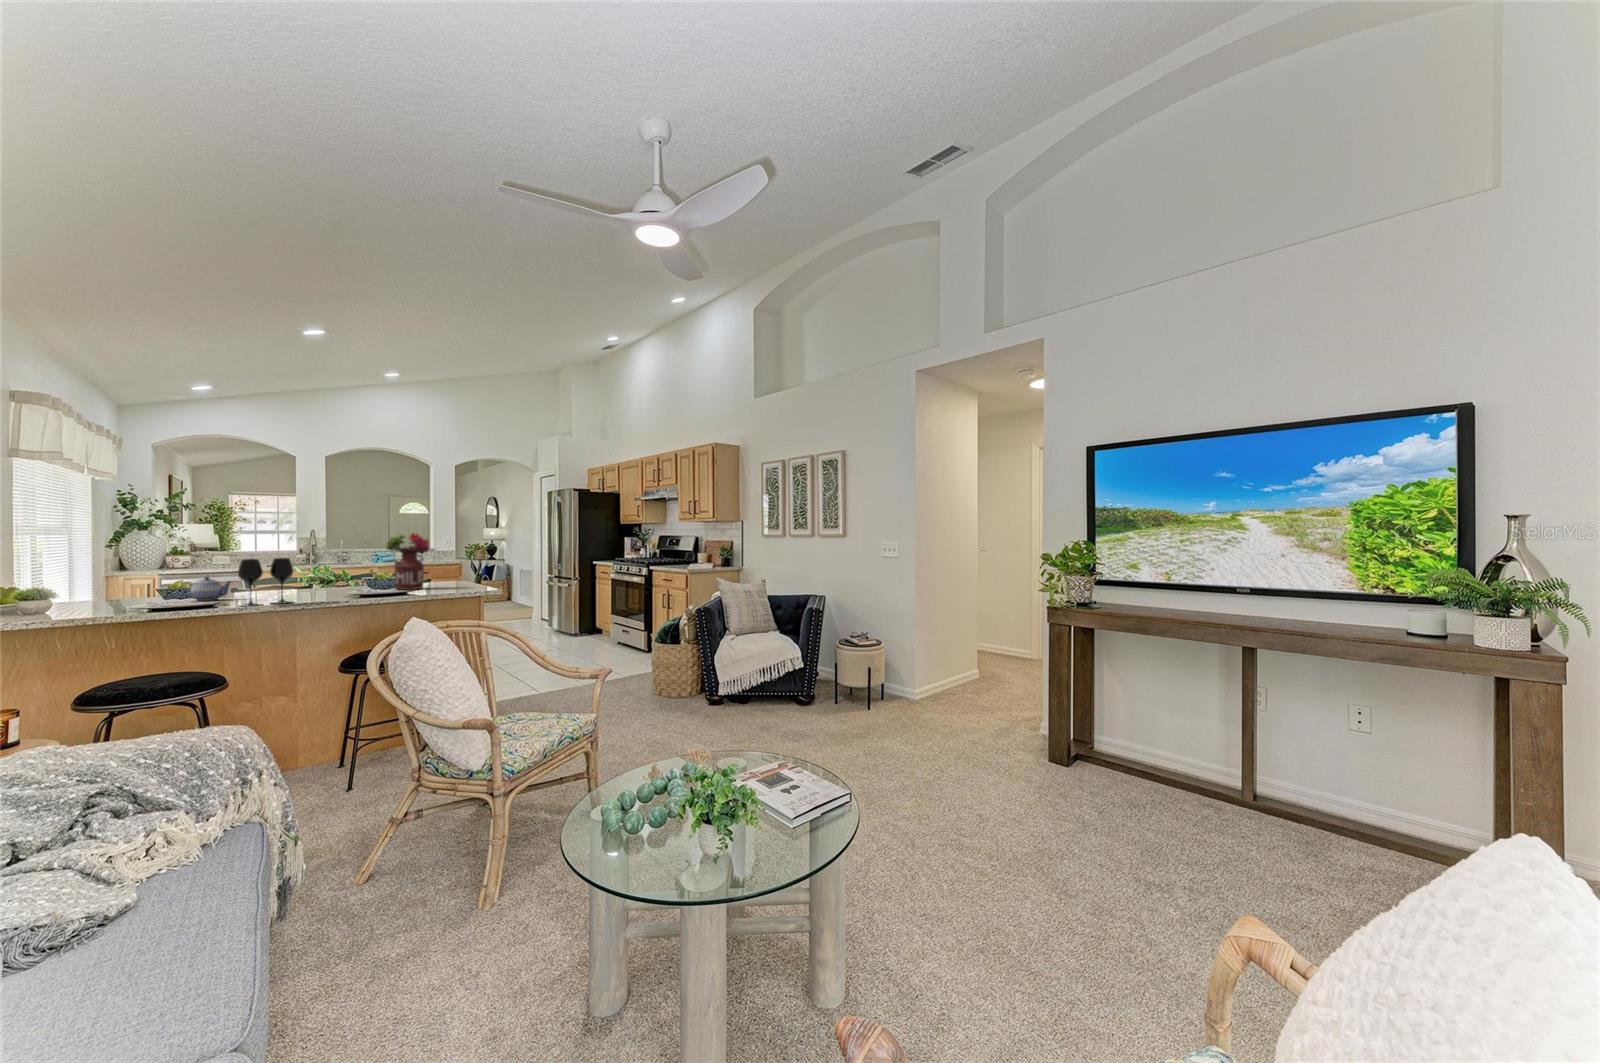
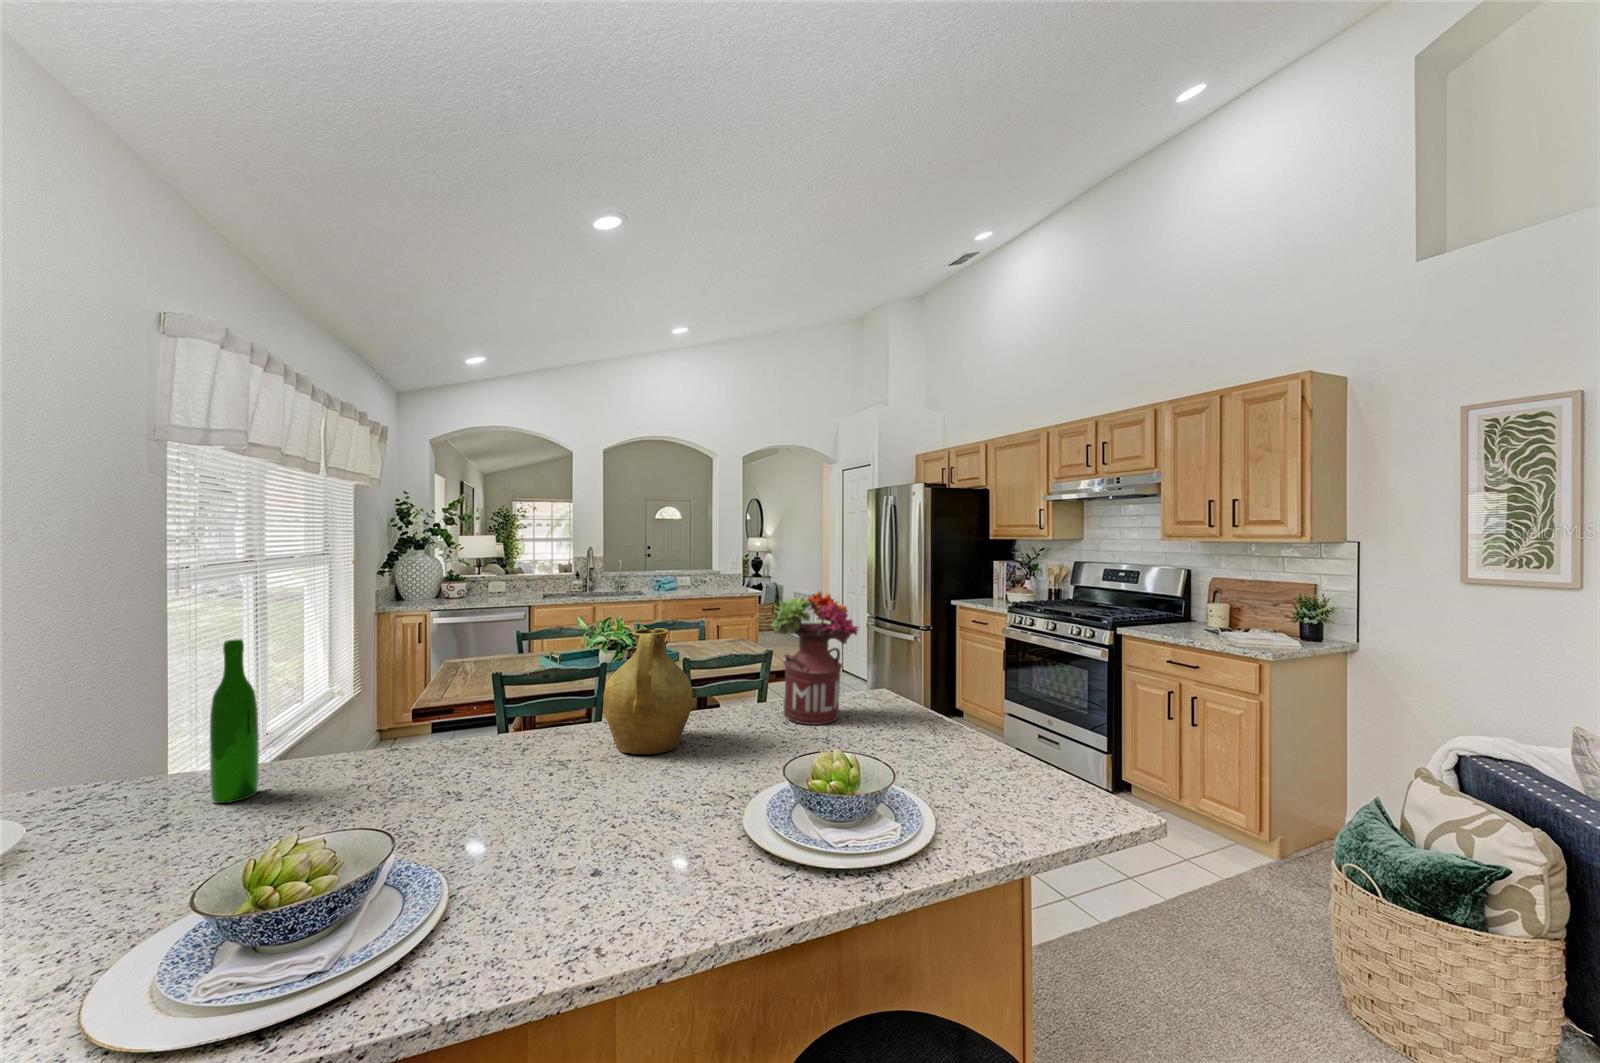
wine bottle: none [98,542,120,605] -> present [209,639,259,803]
pitcher: none [292,545,339,595] -> present [603,628,693,754]
wine glass: present [238,558,294,607] -> none [487,702,626,876]
teapot: present [181,577,231,601] -> none [381,719,487,784]

